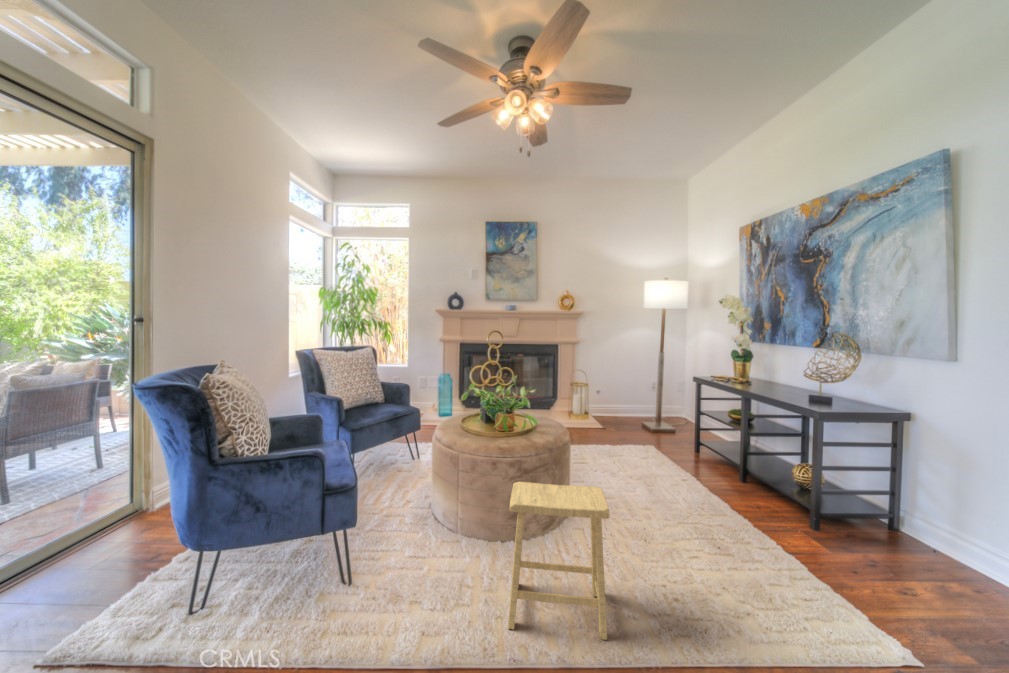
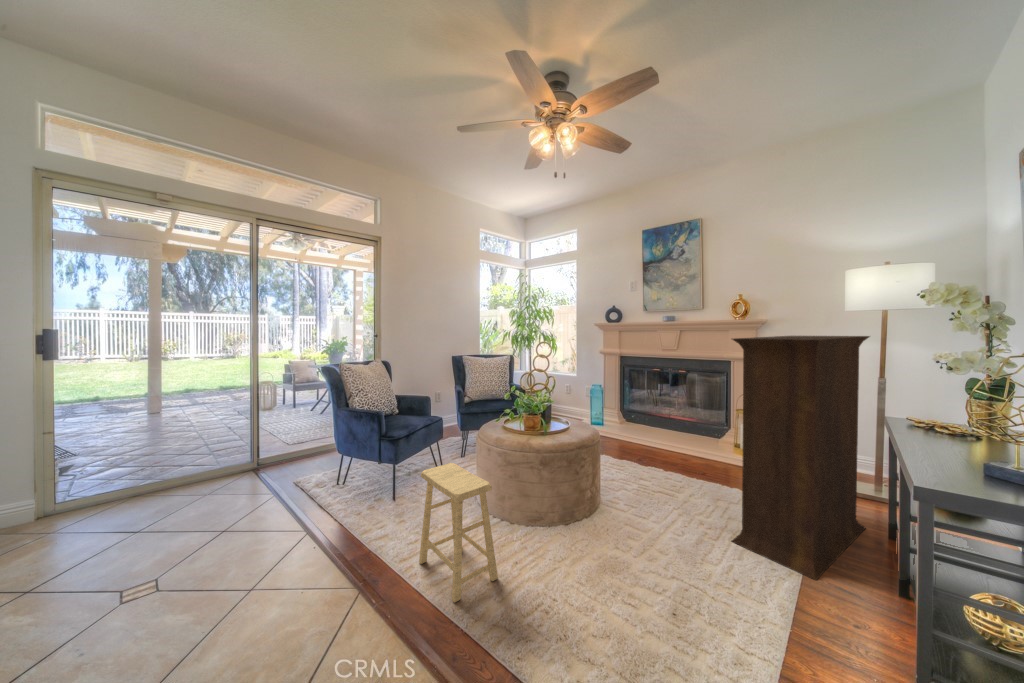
bookcase: none [641,324,723,486] -> present [731,336,870,580]

